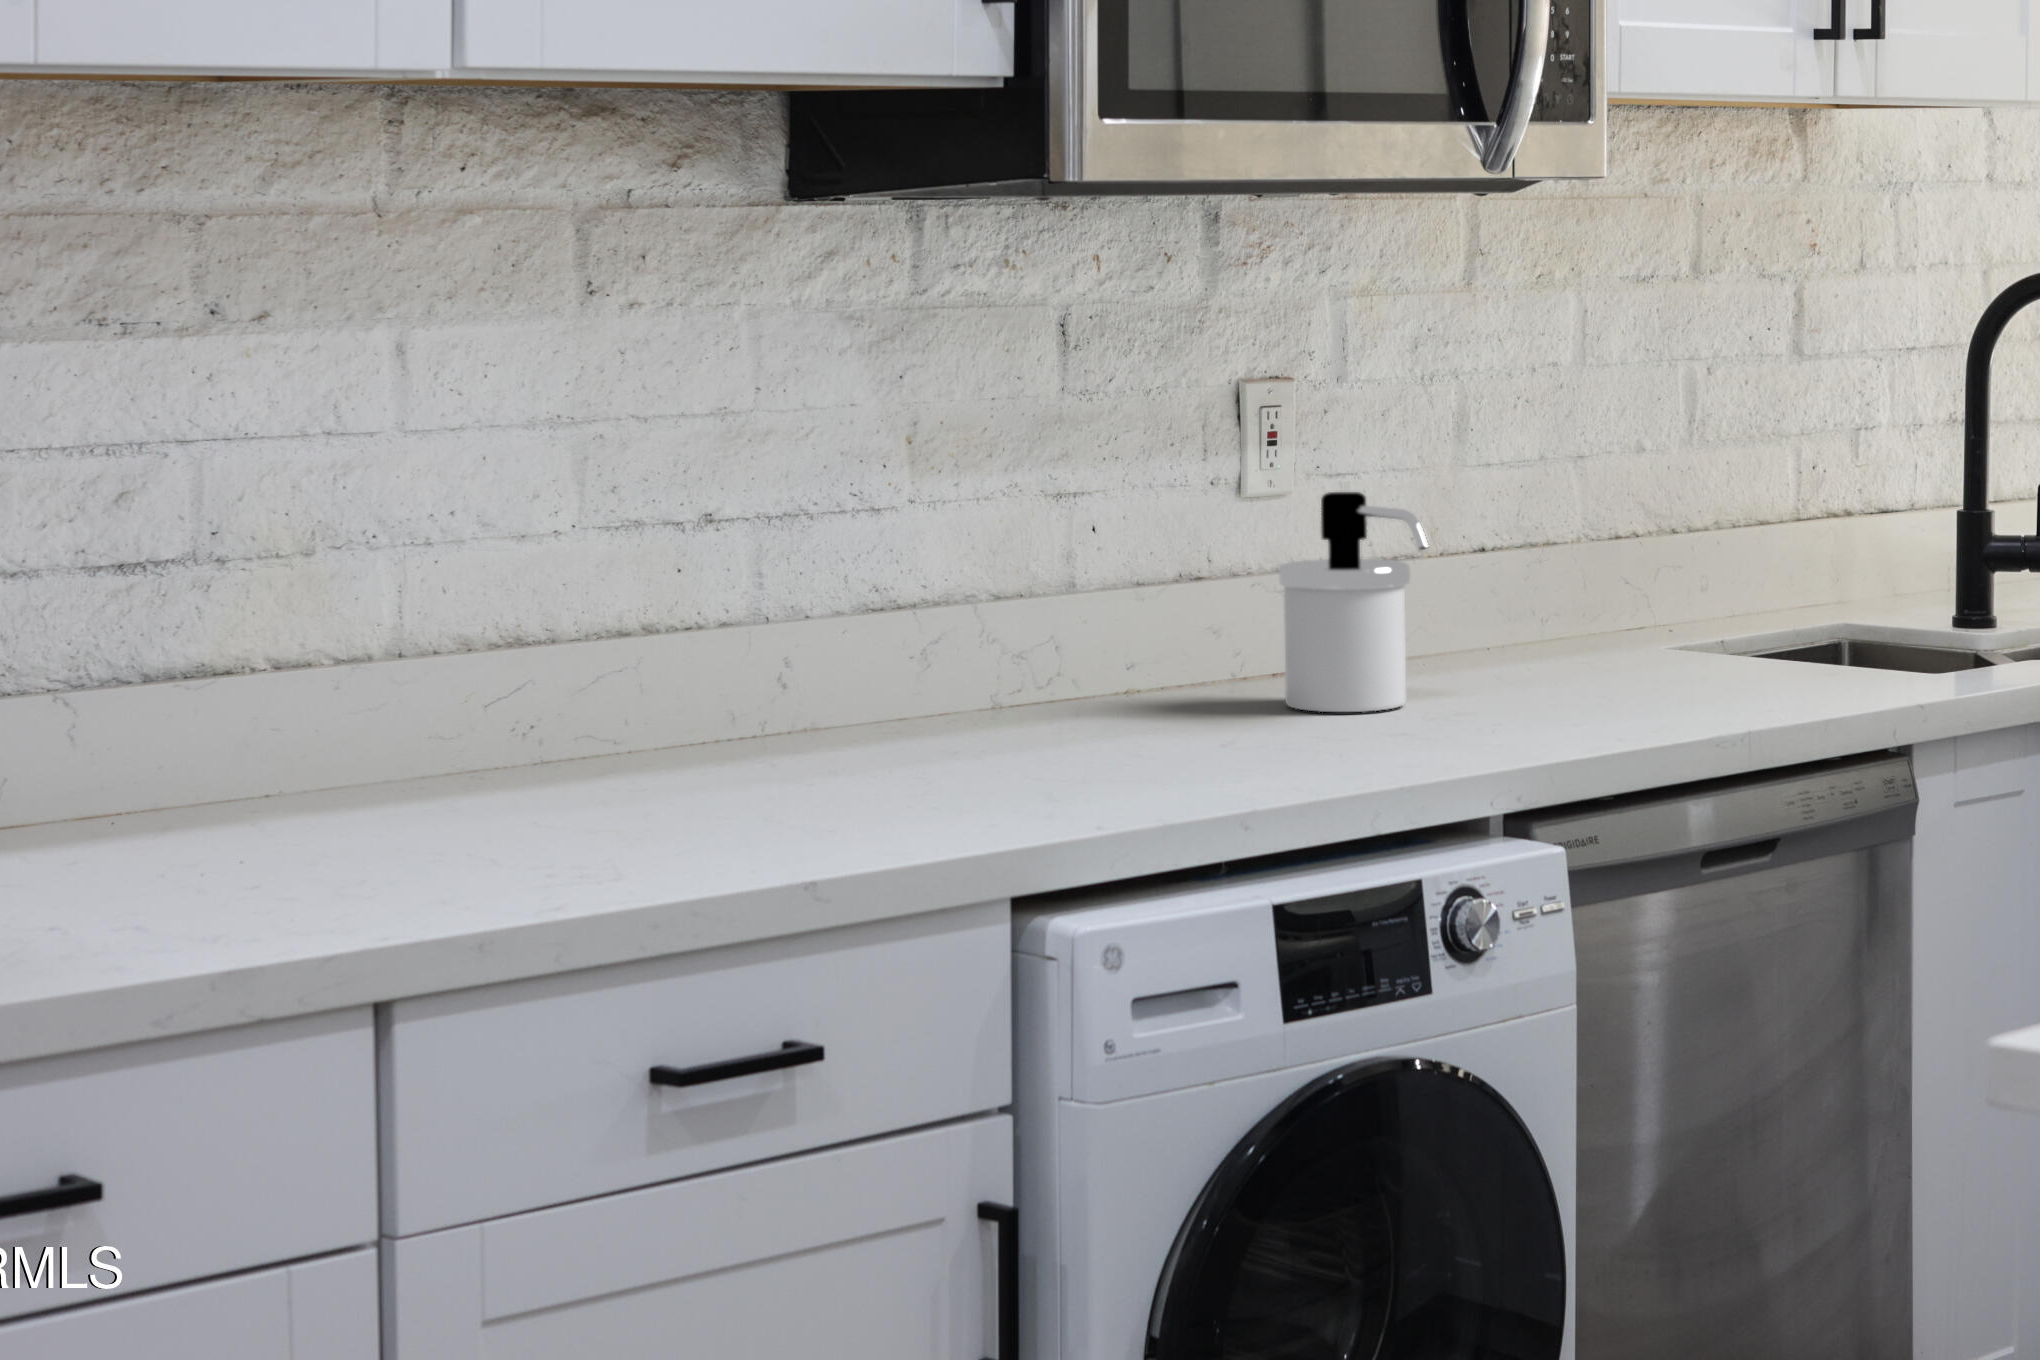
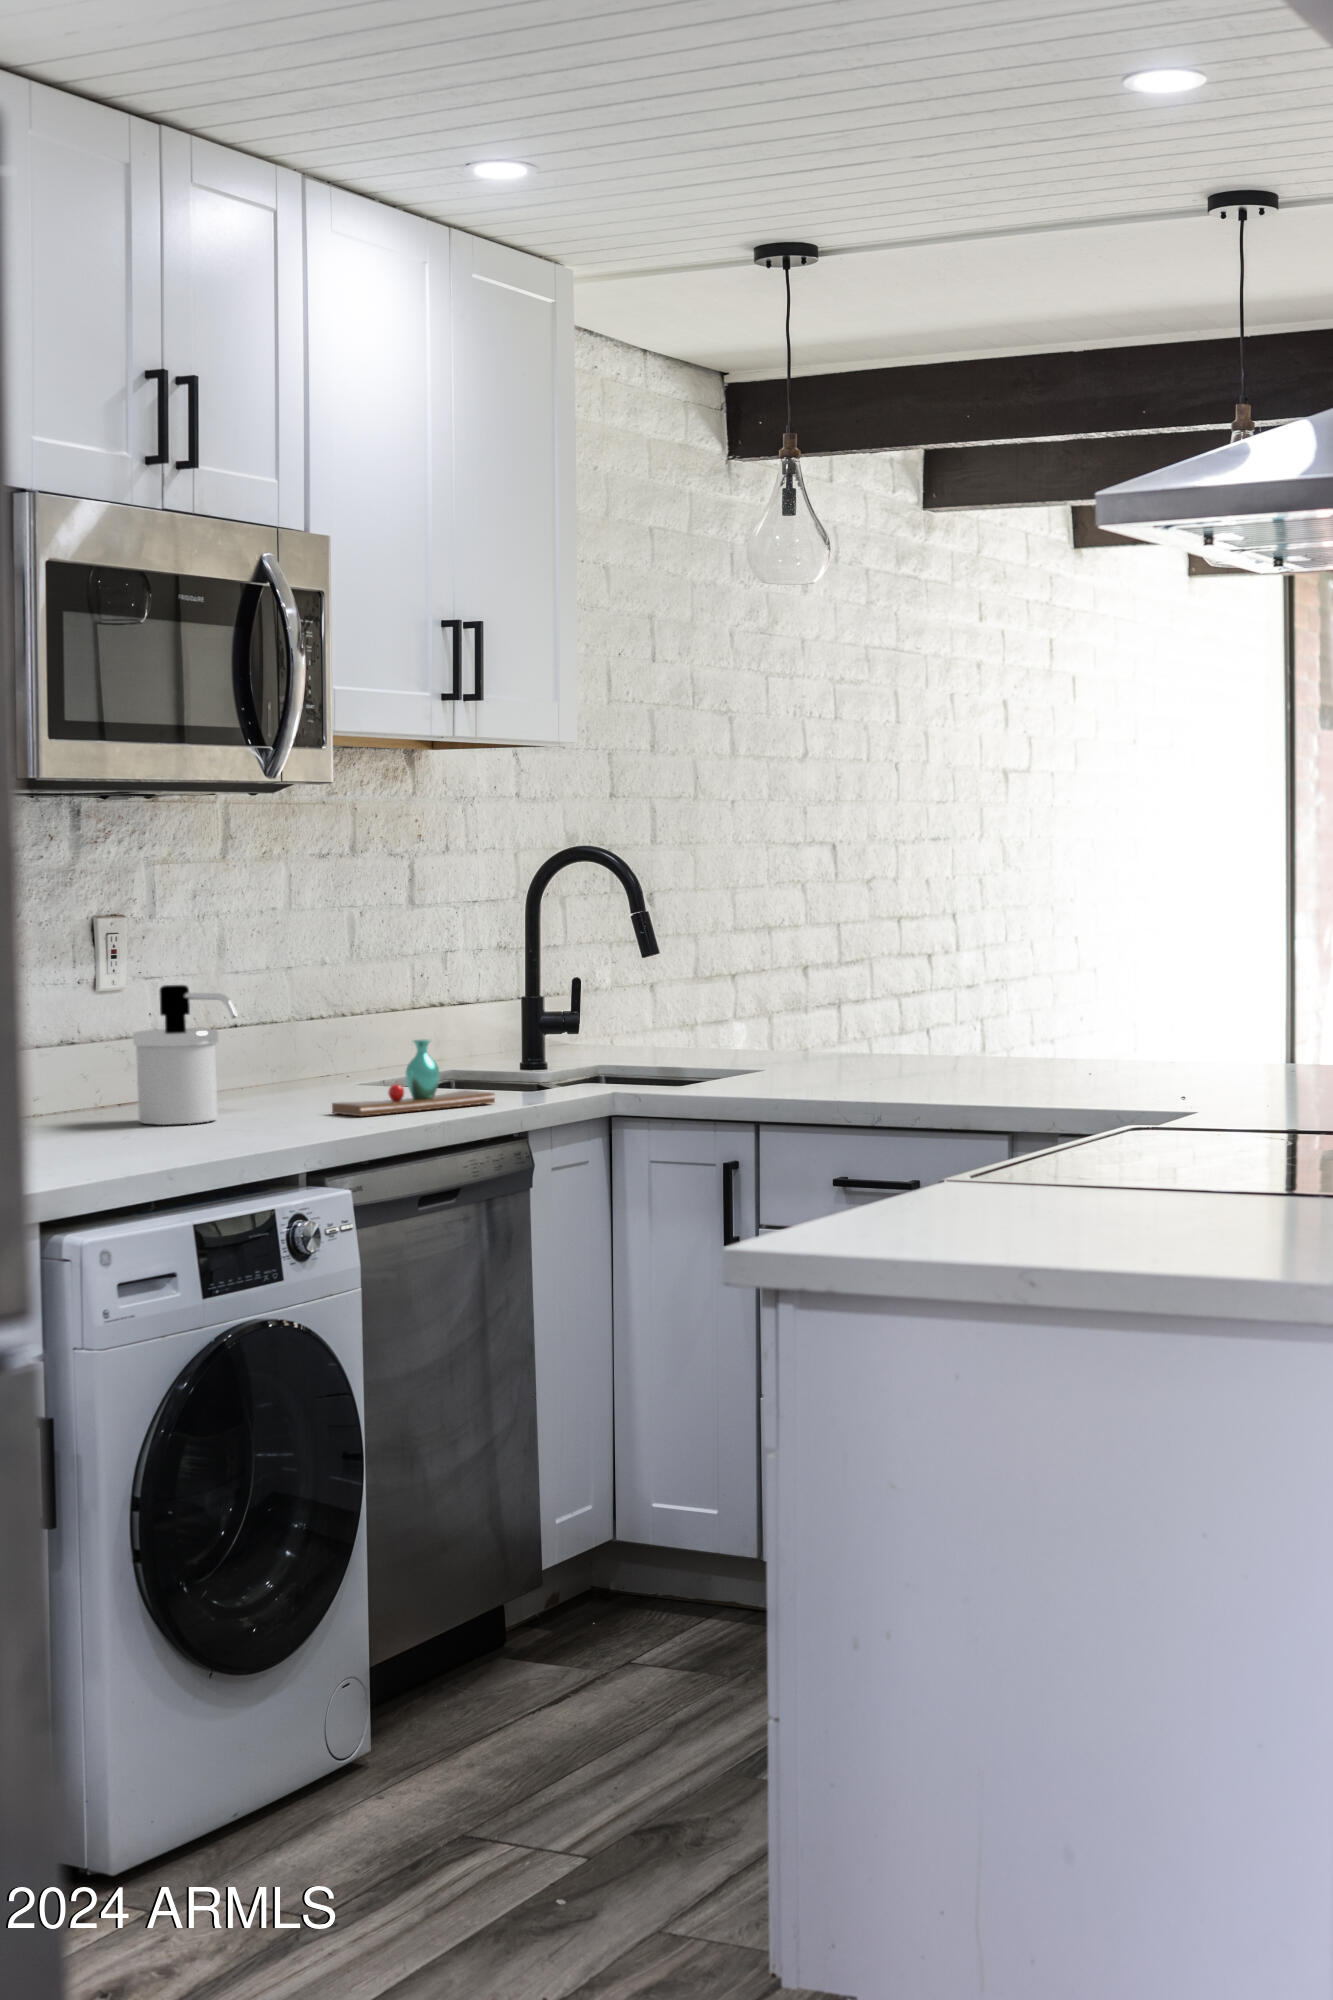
vase: none [1588,589,1861,713] -> present [332,1040,495,1116]

